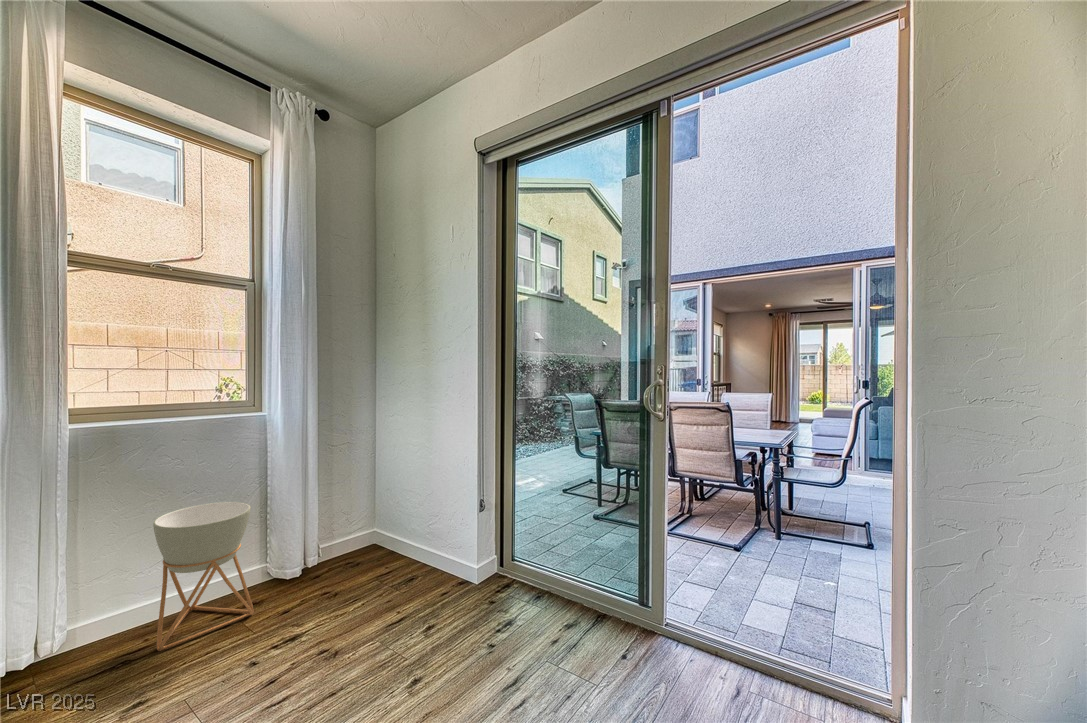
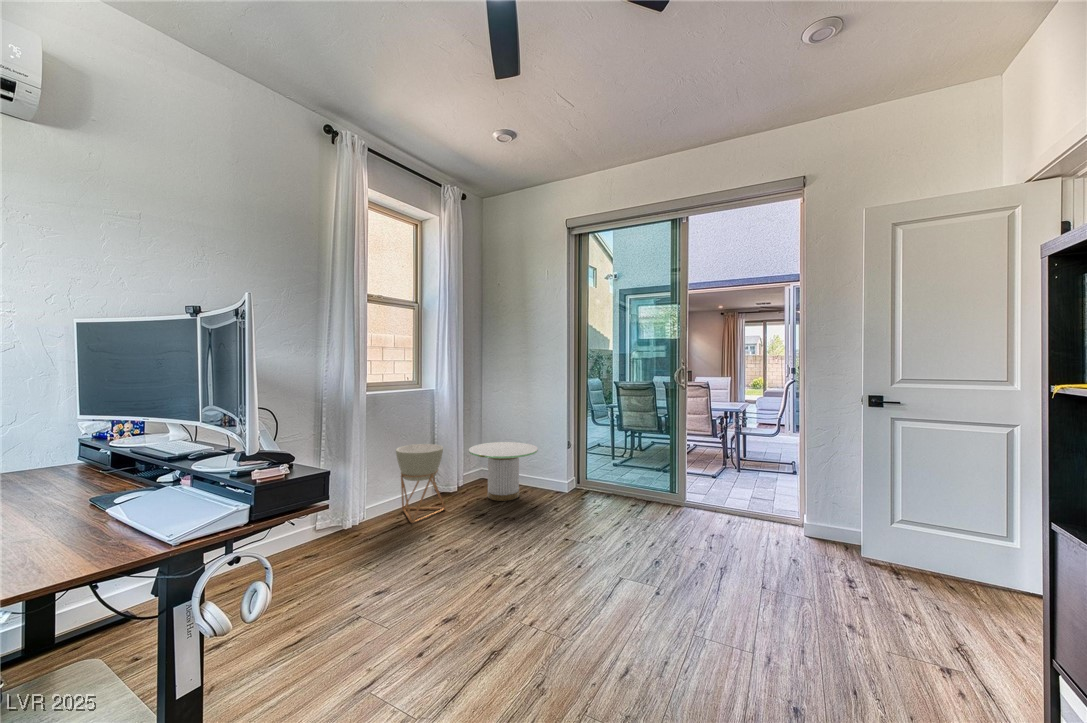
side table: none [315,492,432,597] -> present [469,442,538,501]

